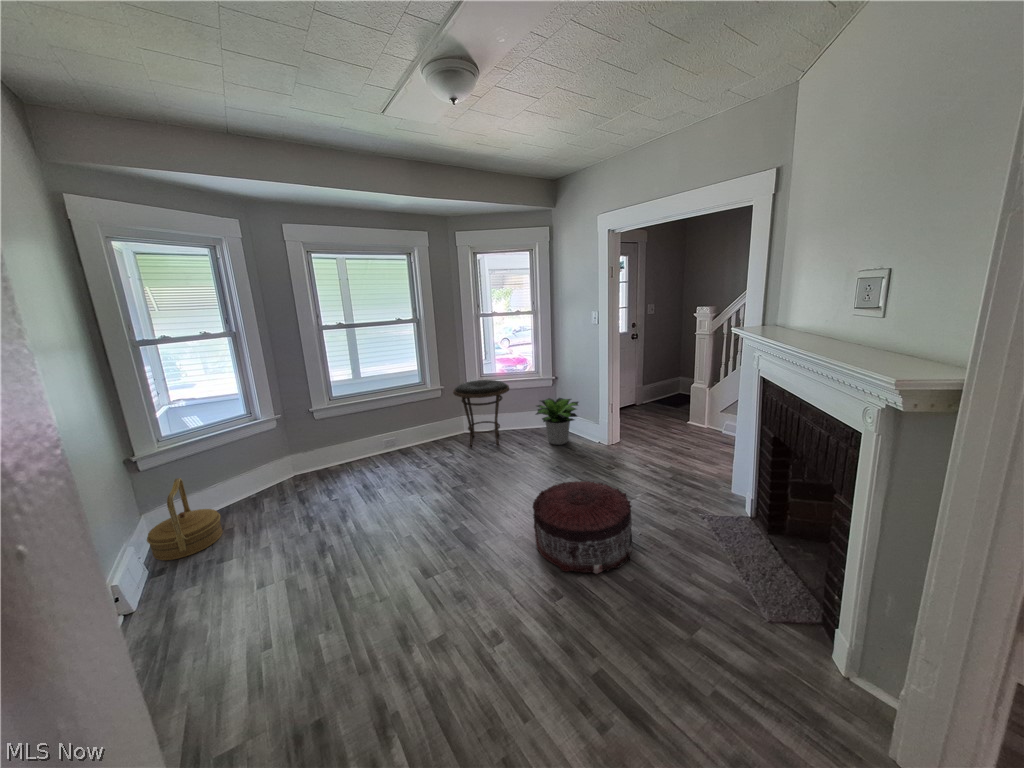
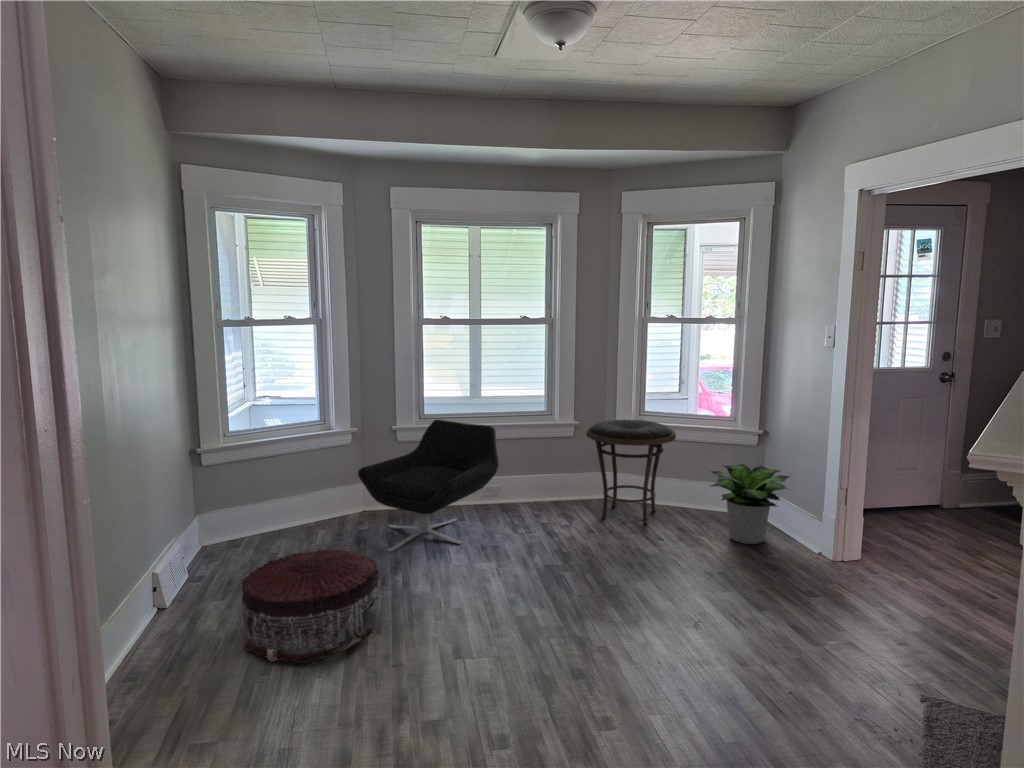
lounge chair: none [292,398,401,503] -> present [358,420,499,551]
woven basket: present [147,478,222,561] -> none [195,481,268,571]
pouf: present [533,481,632,574] -> present [242,549,381,664]

